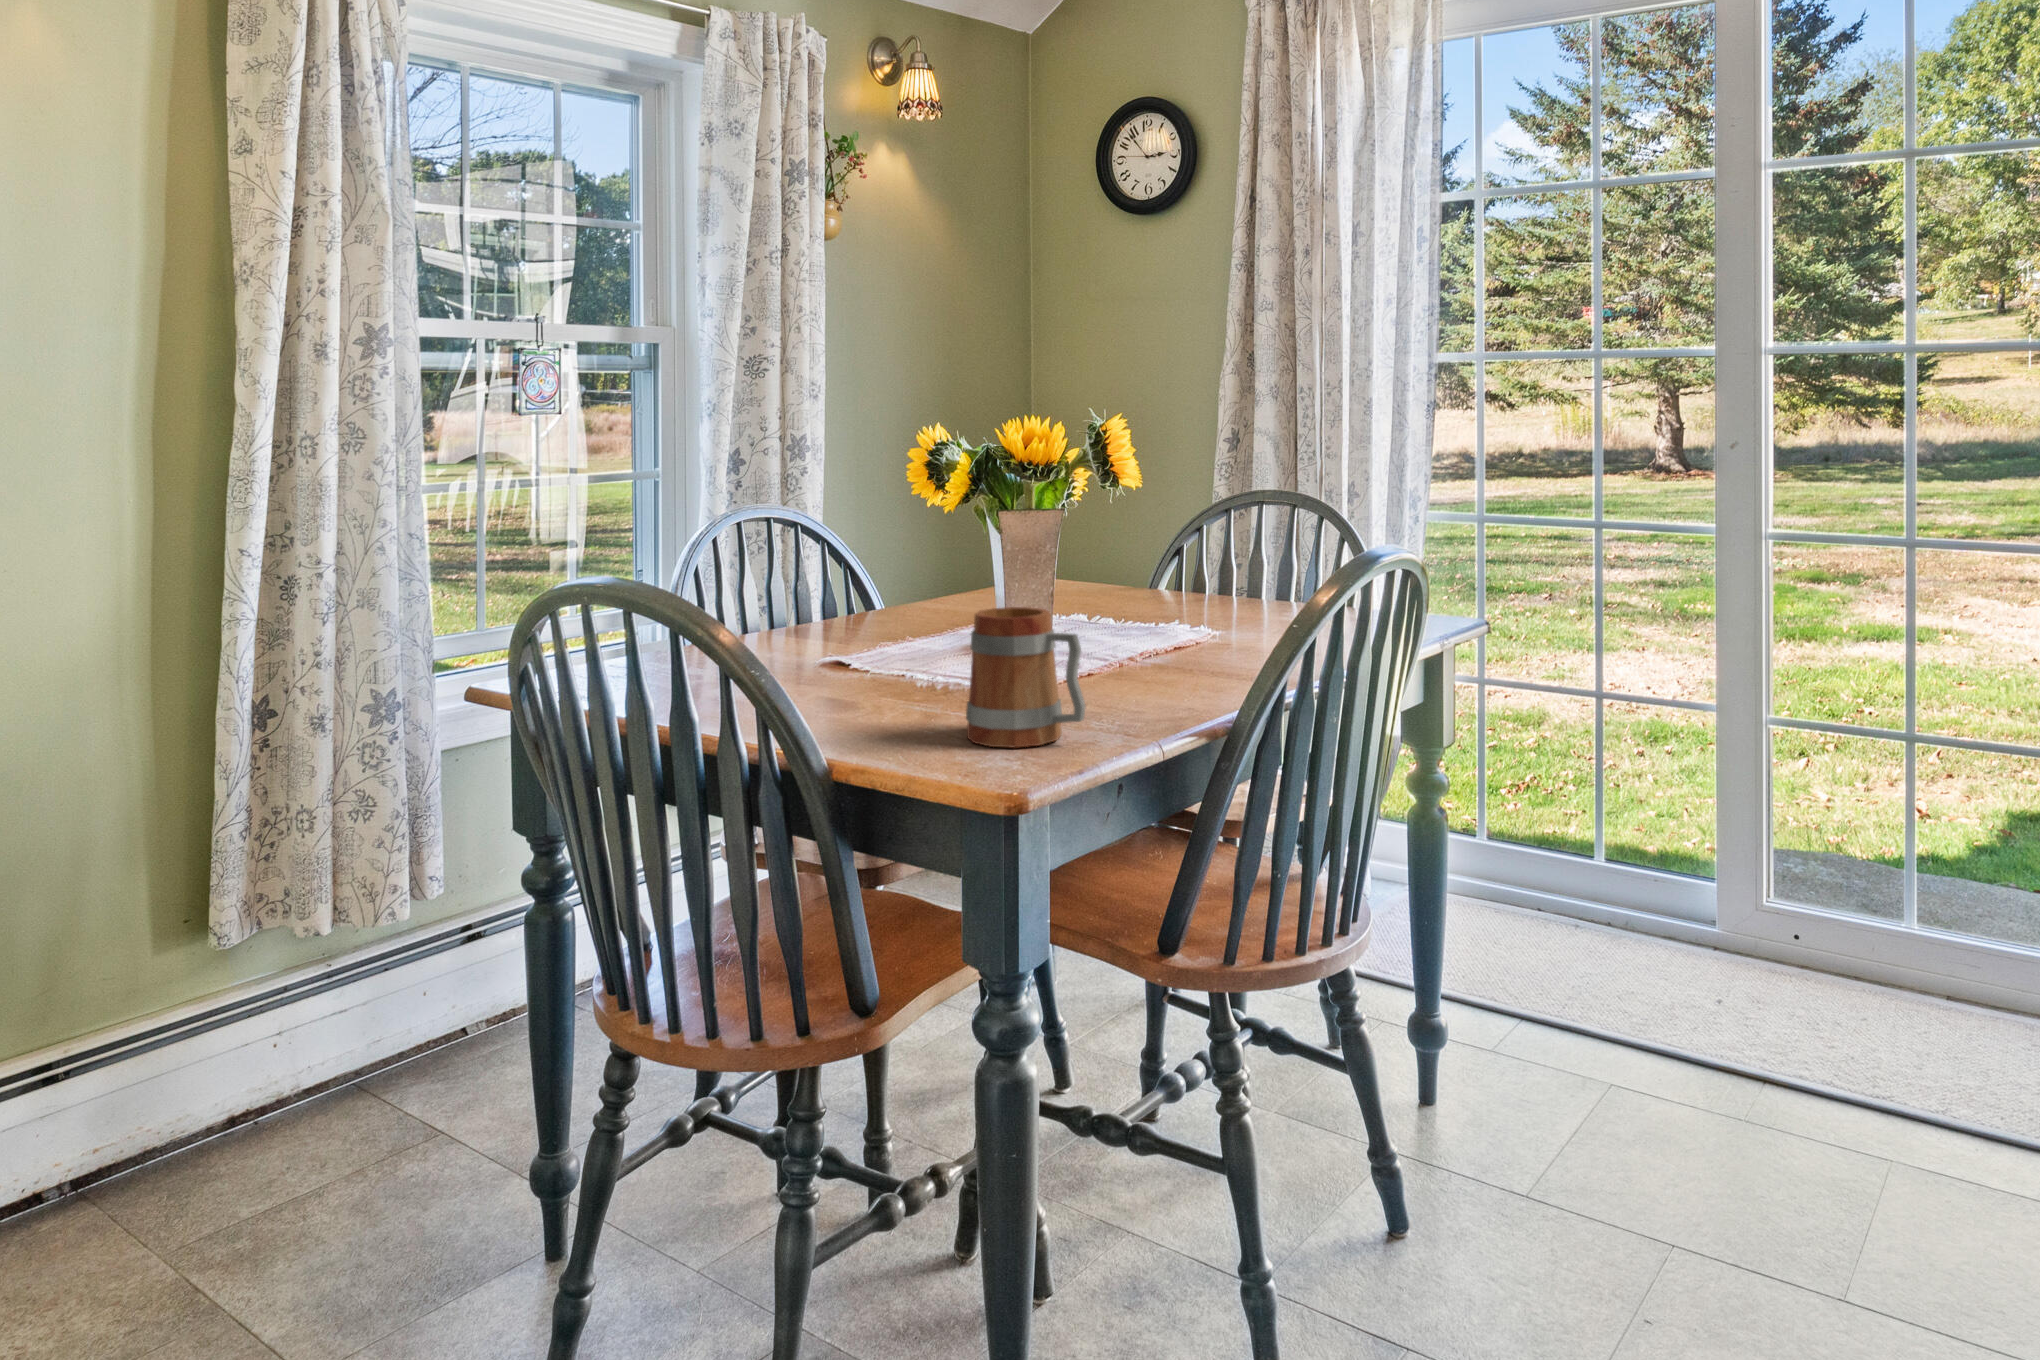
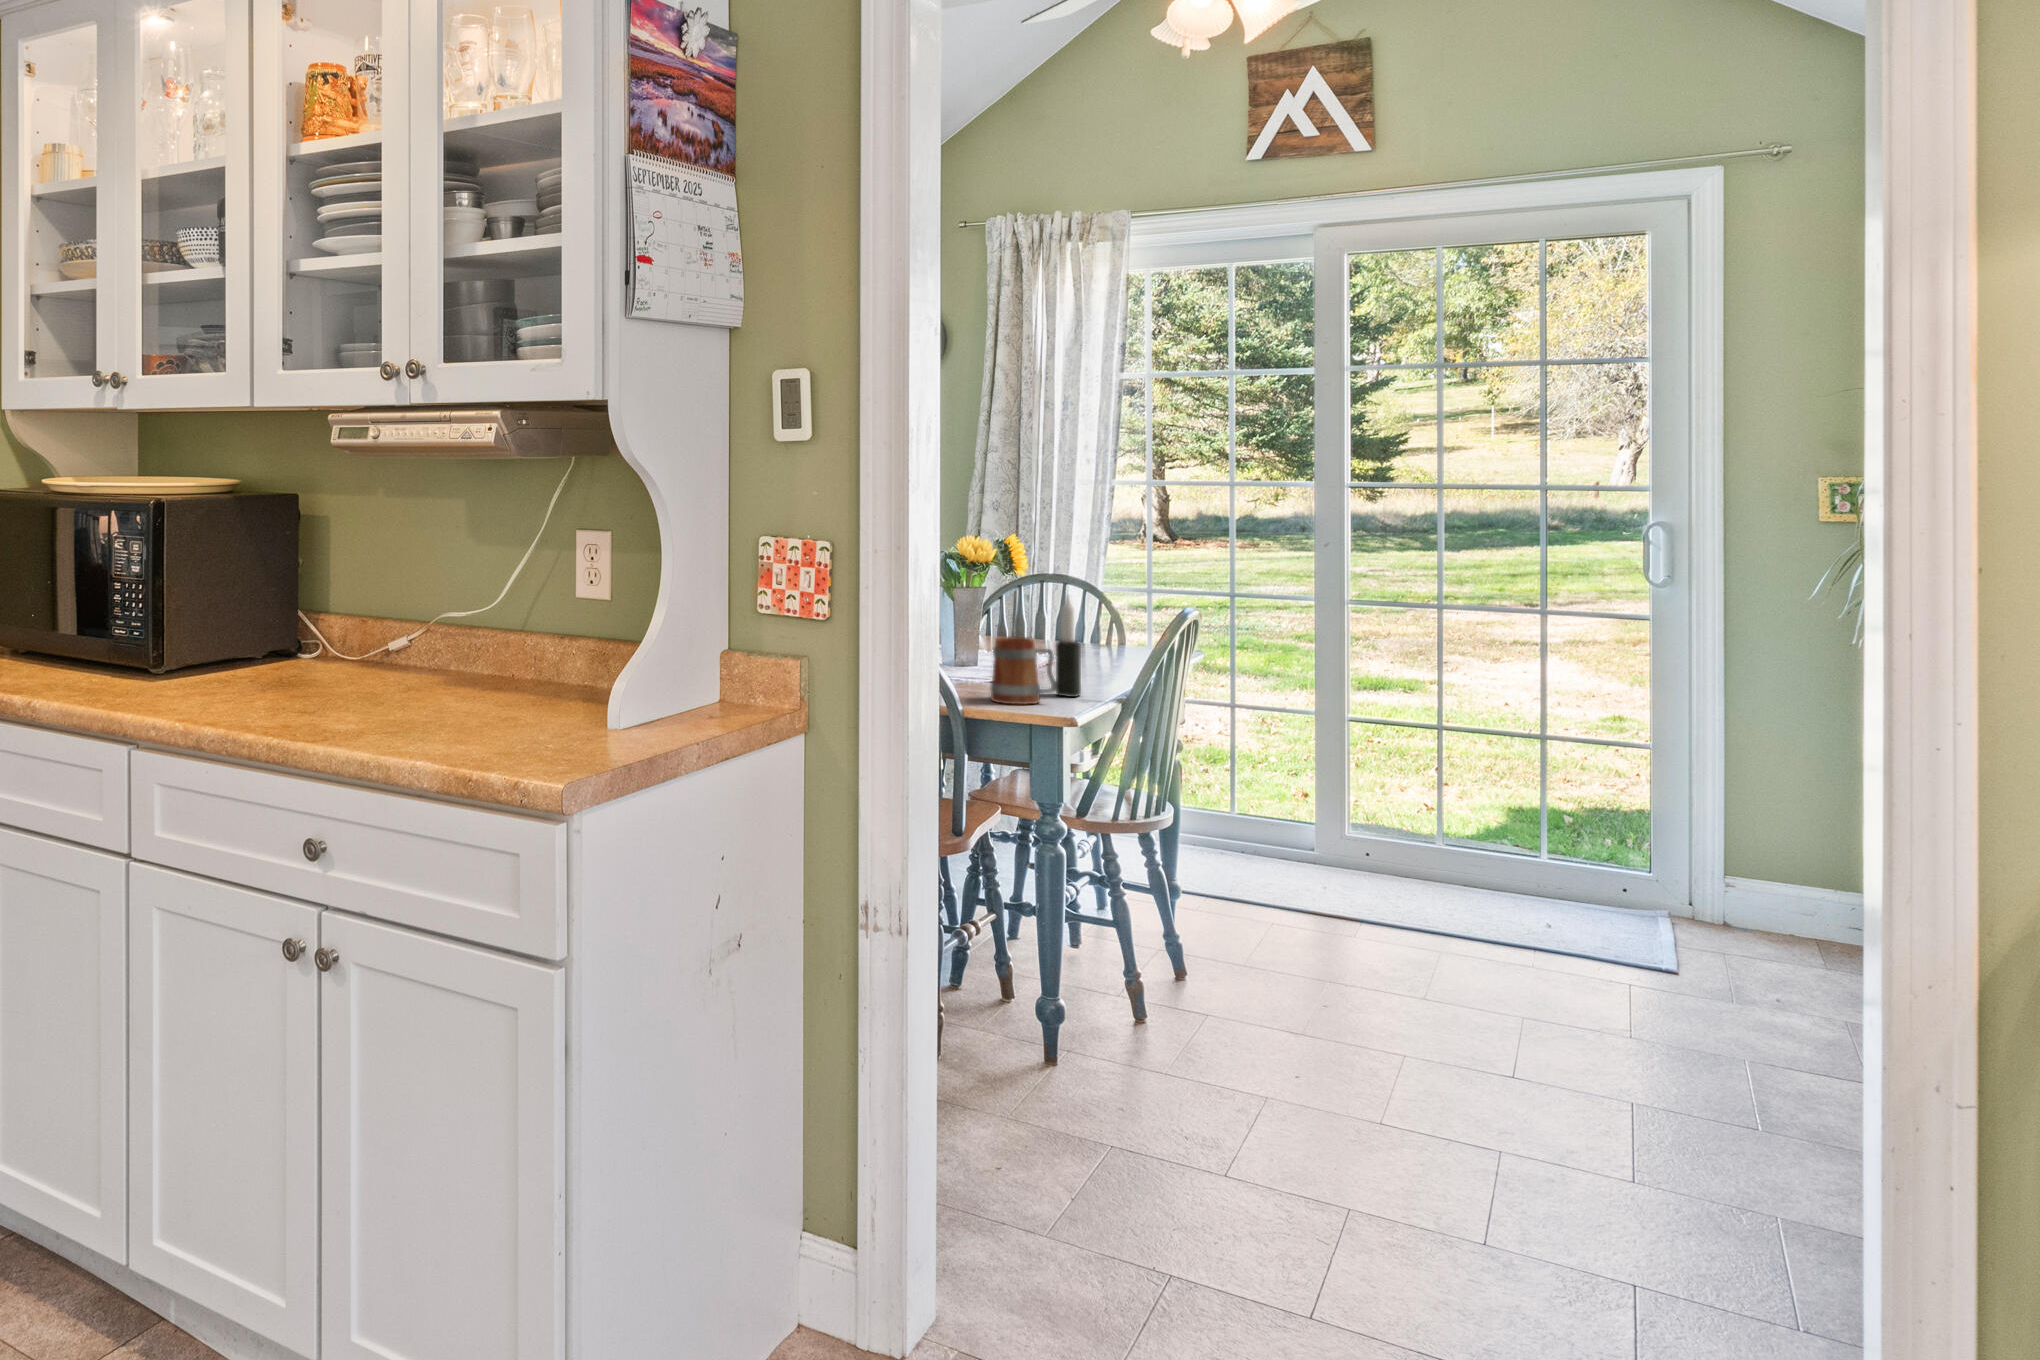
candle: none [1116,523,1166,726] -> present [1056,595,1081,697]

